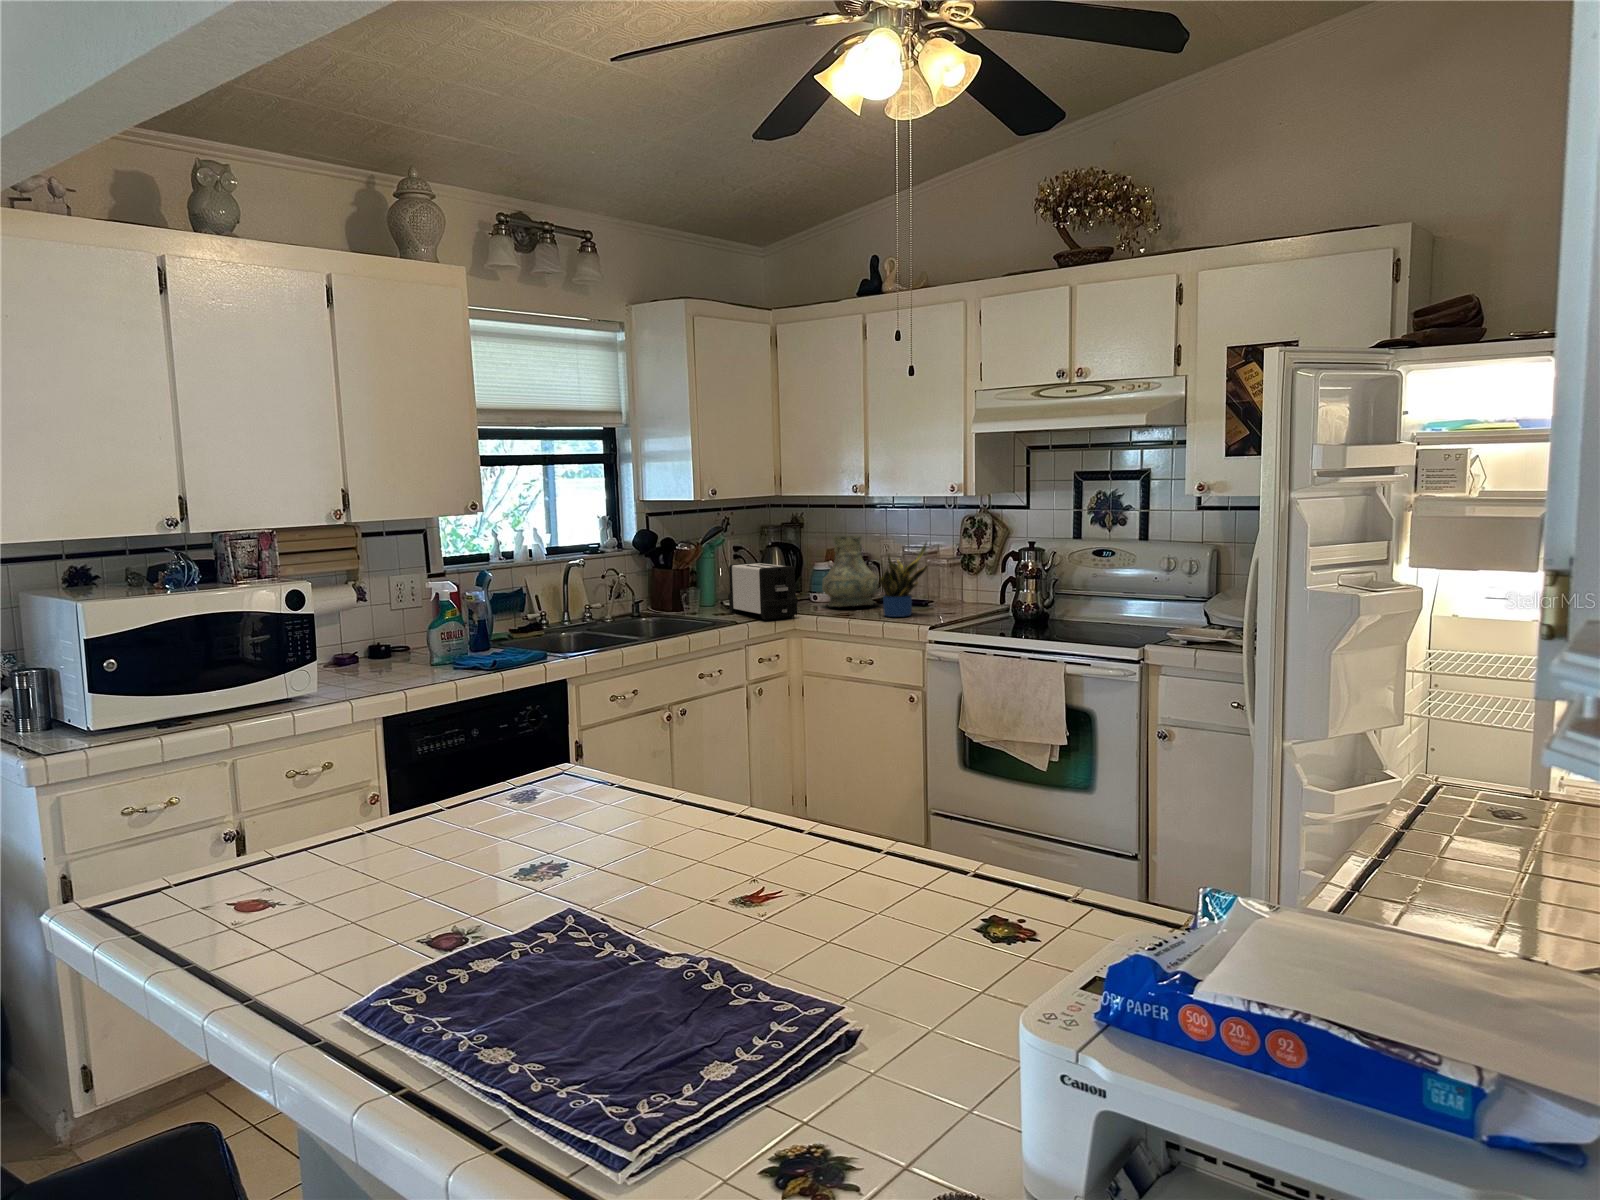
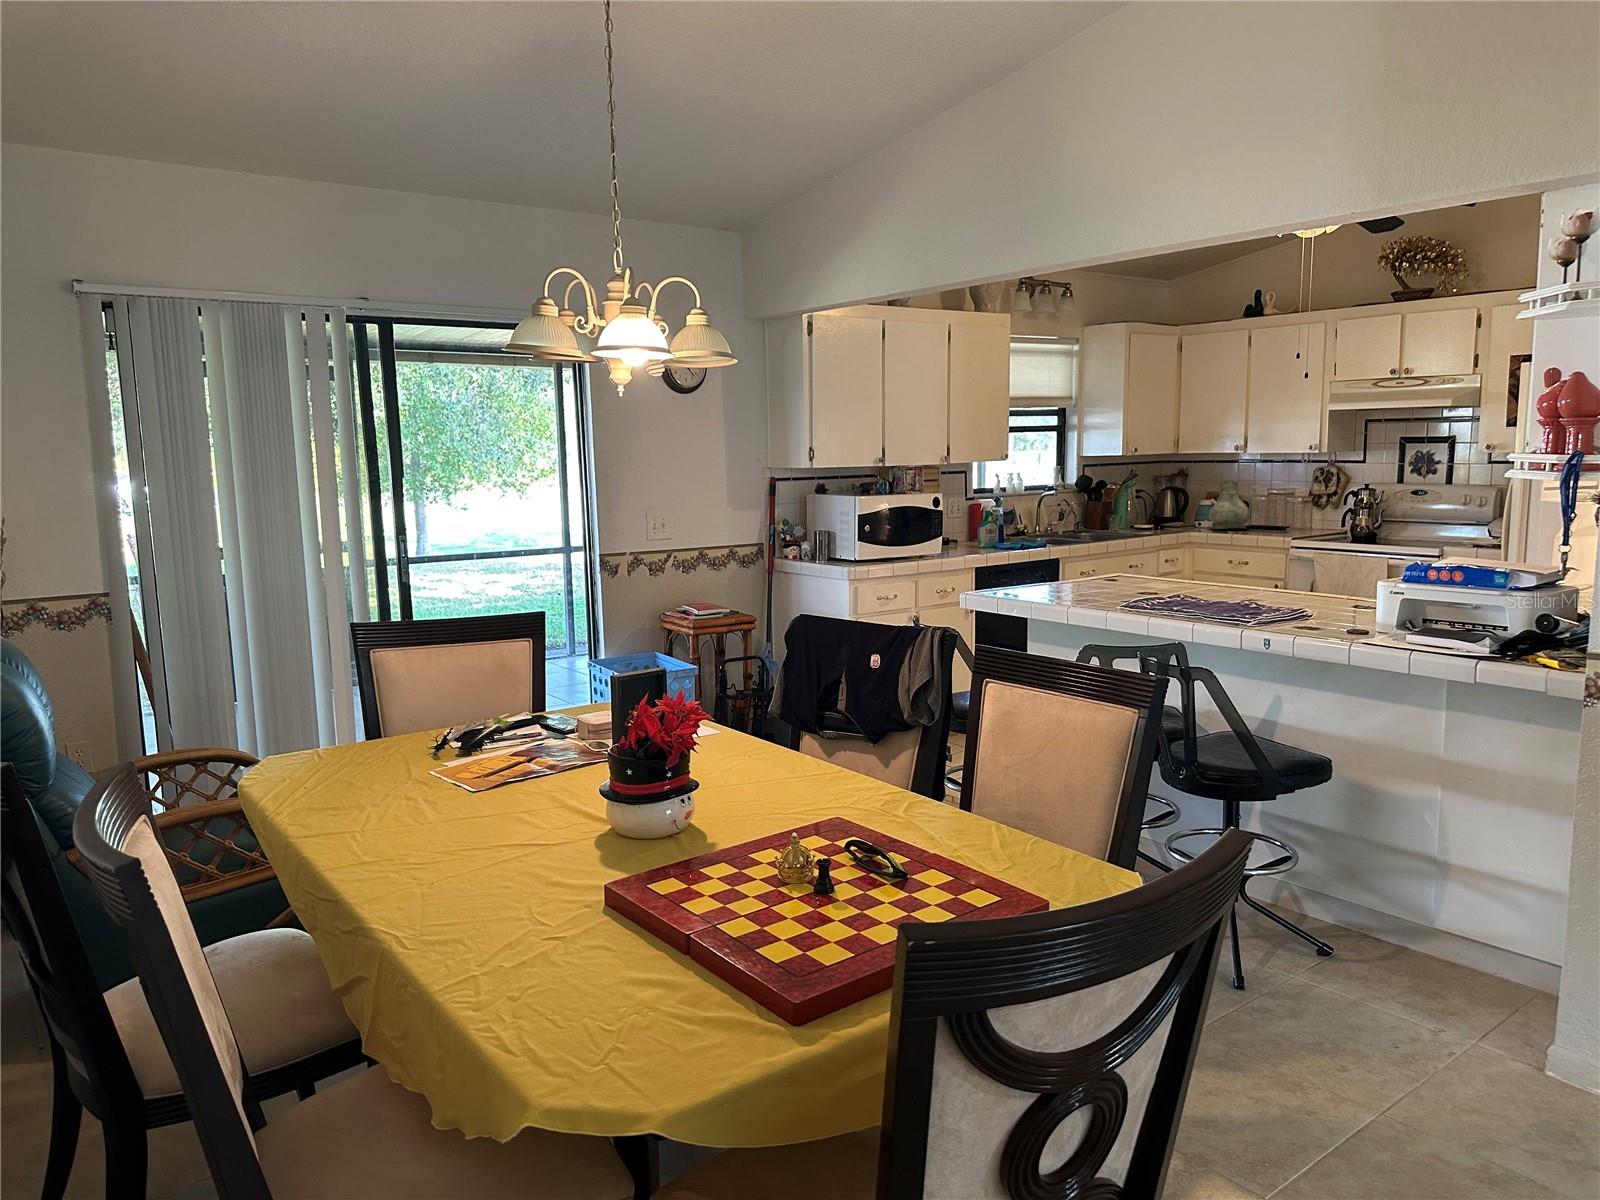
potted plant: present [880,543,927,617] -> none [1253,483,1290,534]
toaster: present [728,563,798,620] -> none [1143,498,1195,534]

